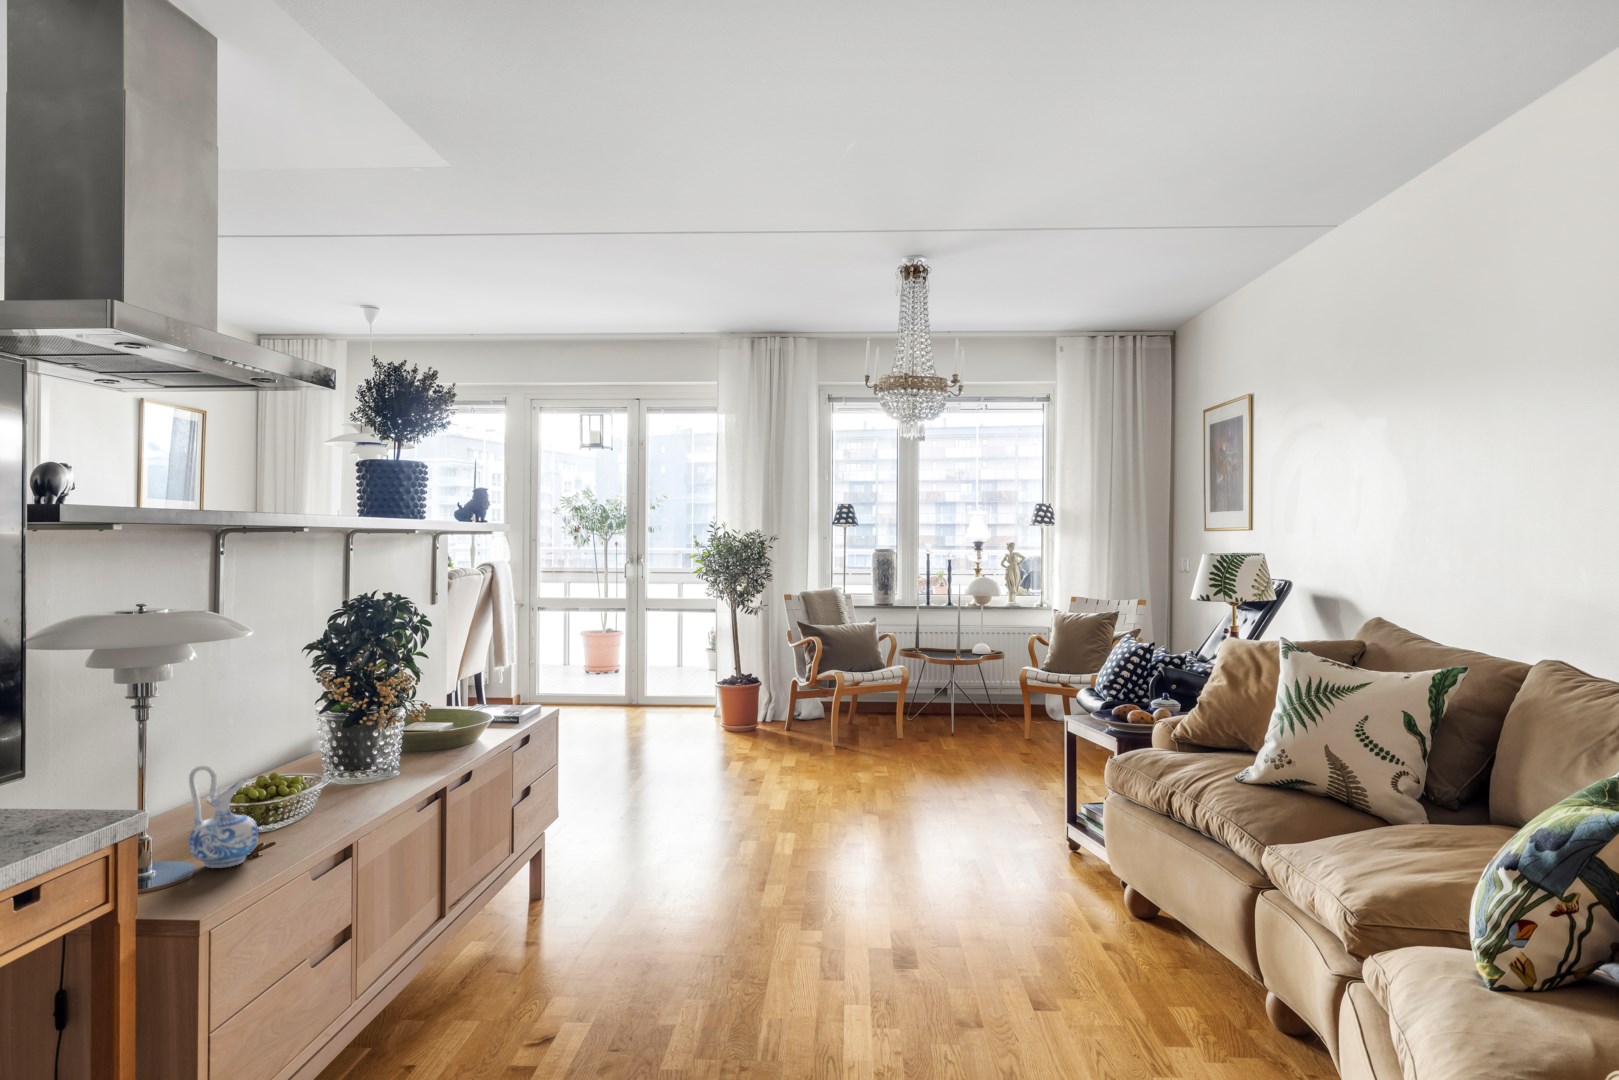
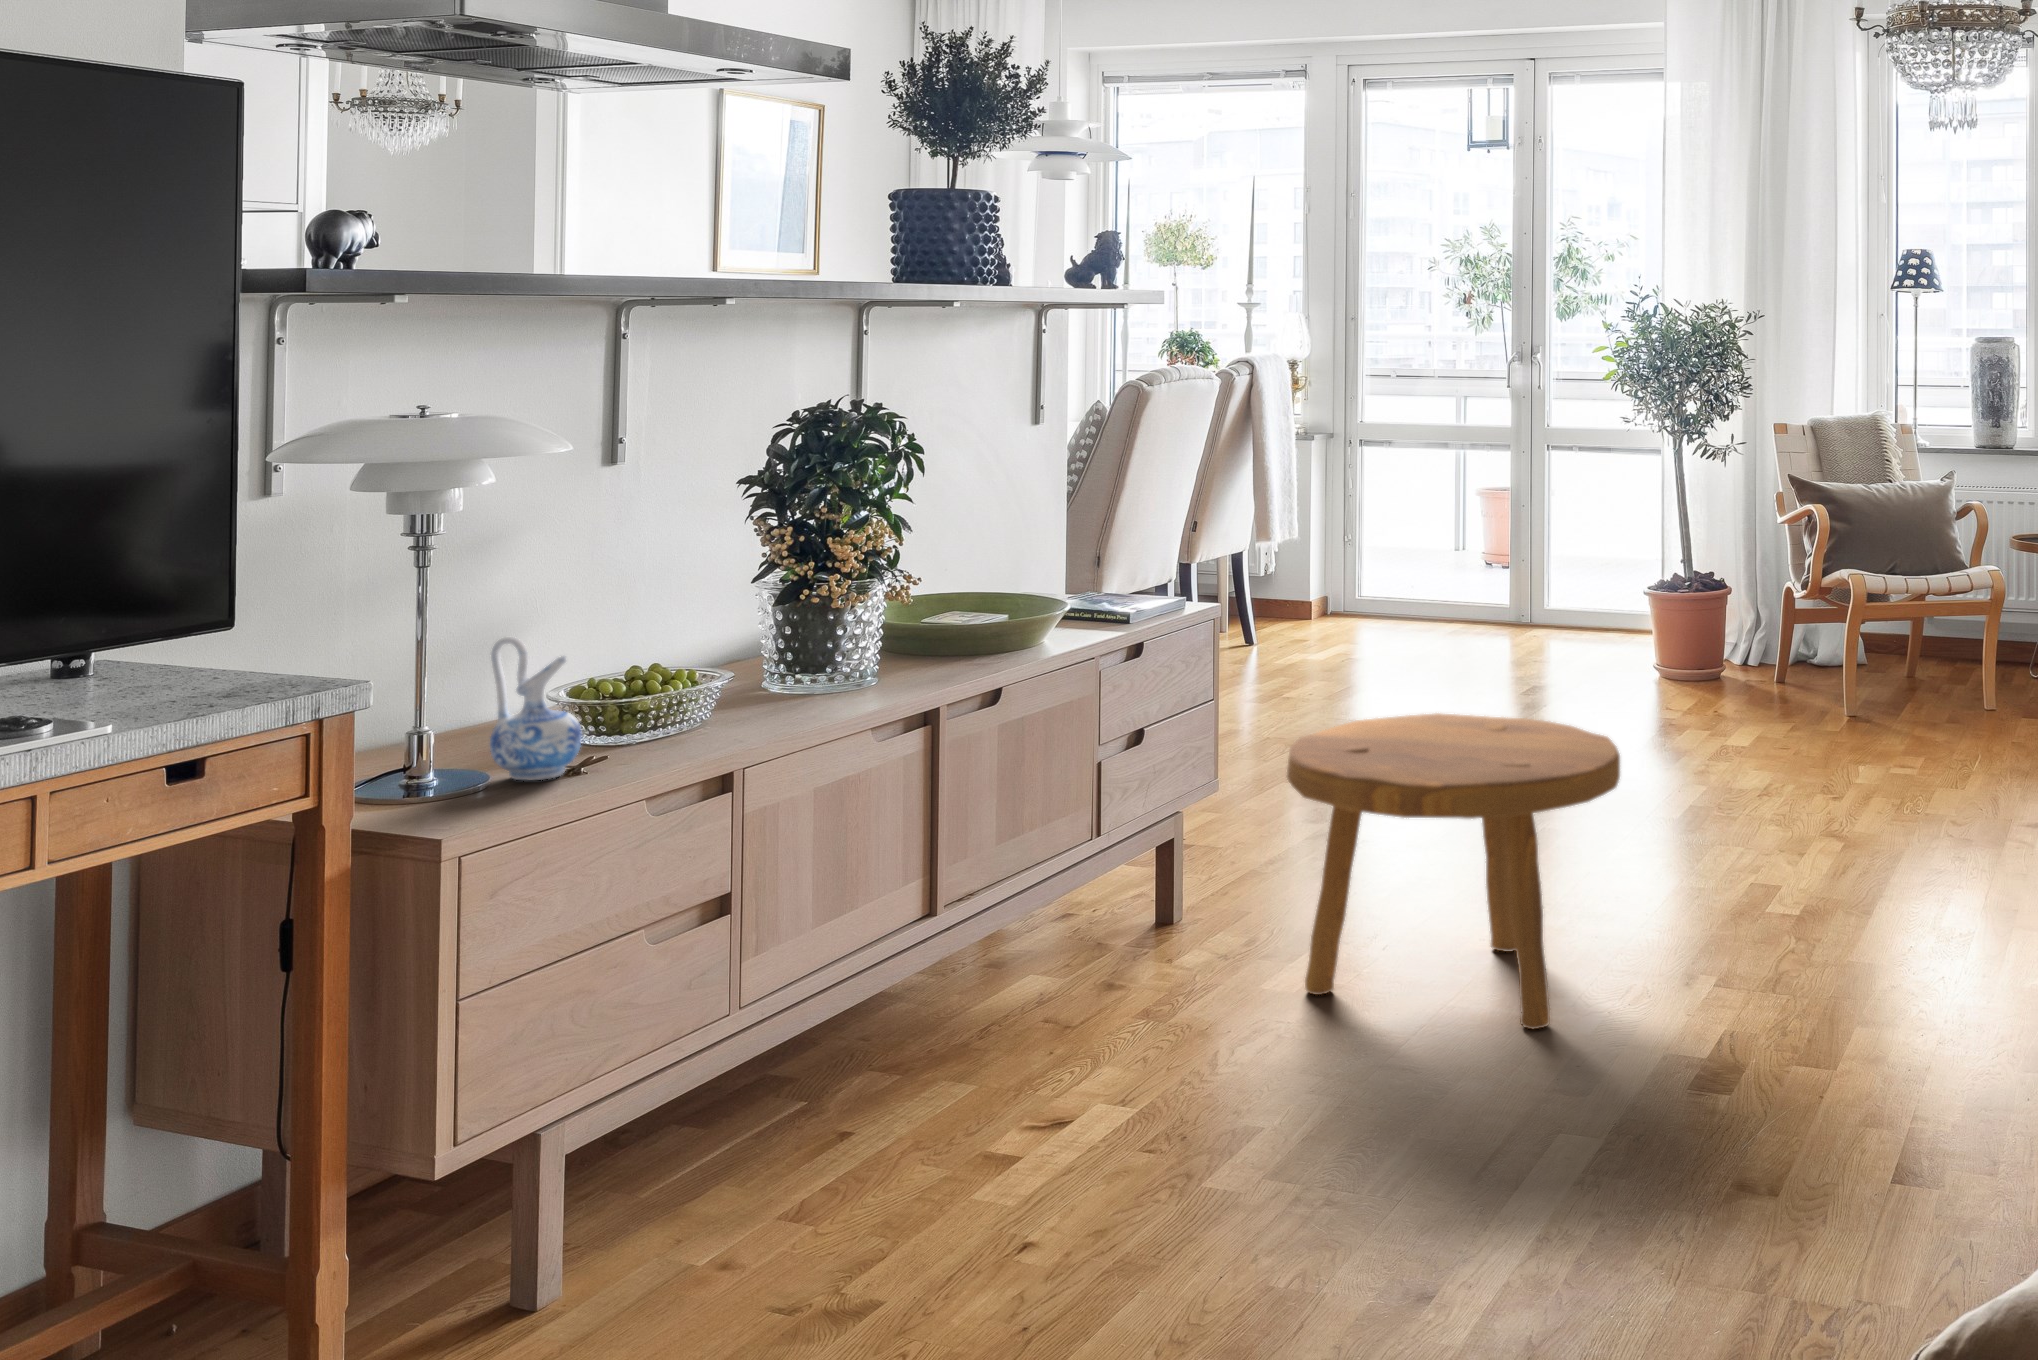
footstool: none [640,764,833,944] -> present [1287,713,1620,1029]

